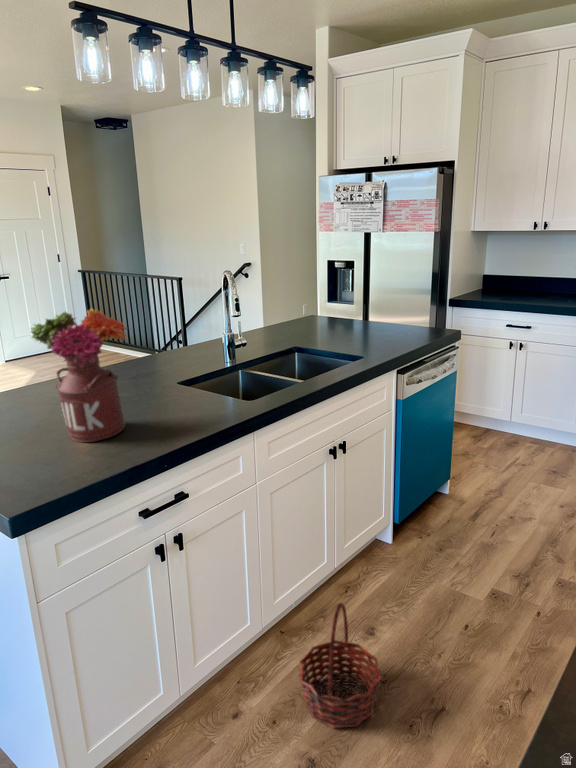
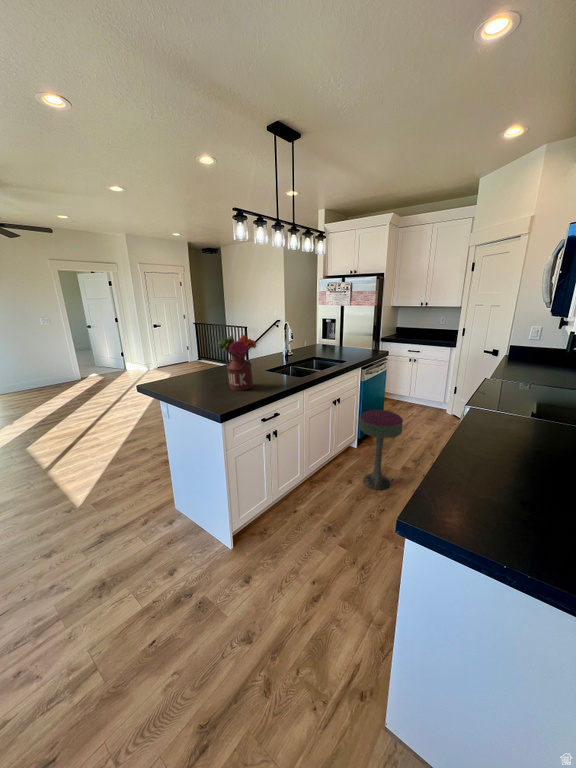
bar stool: none [388,469,485,651] -> present [360,410,403,489]
basket: present [299,603,381,728] -> none [322,464,359,517]

